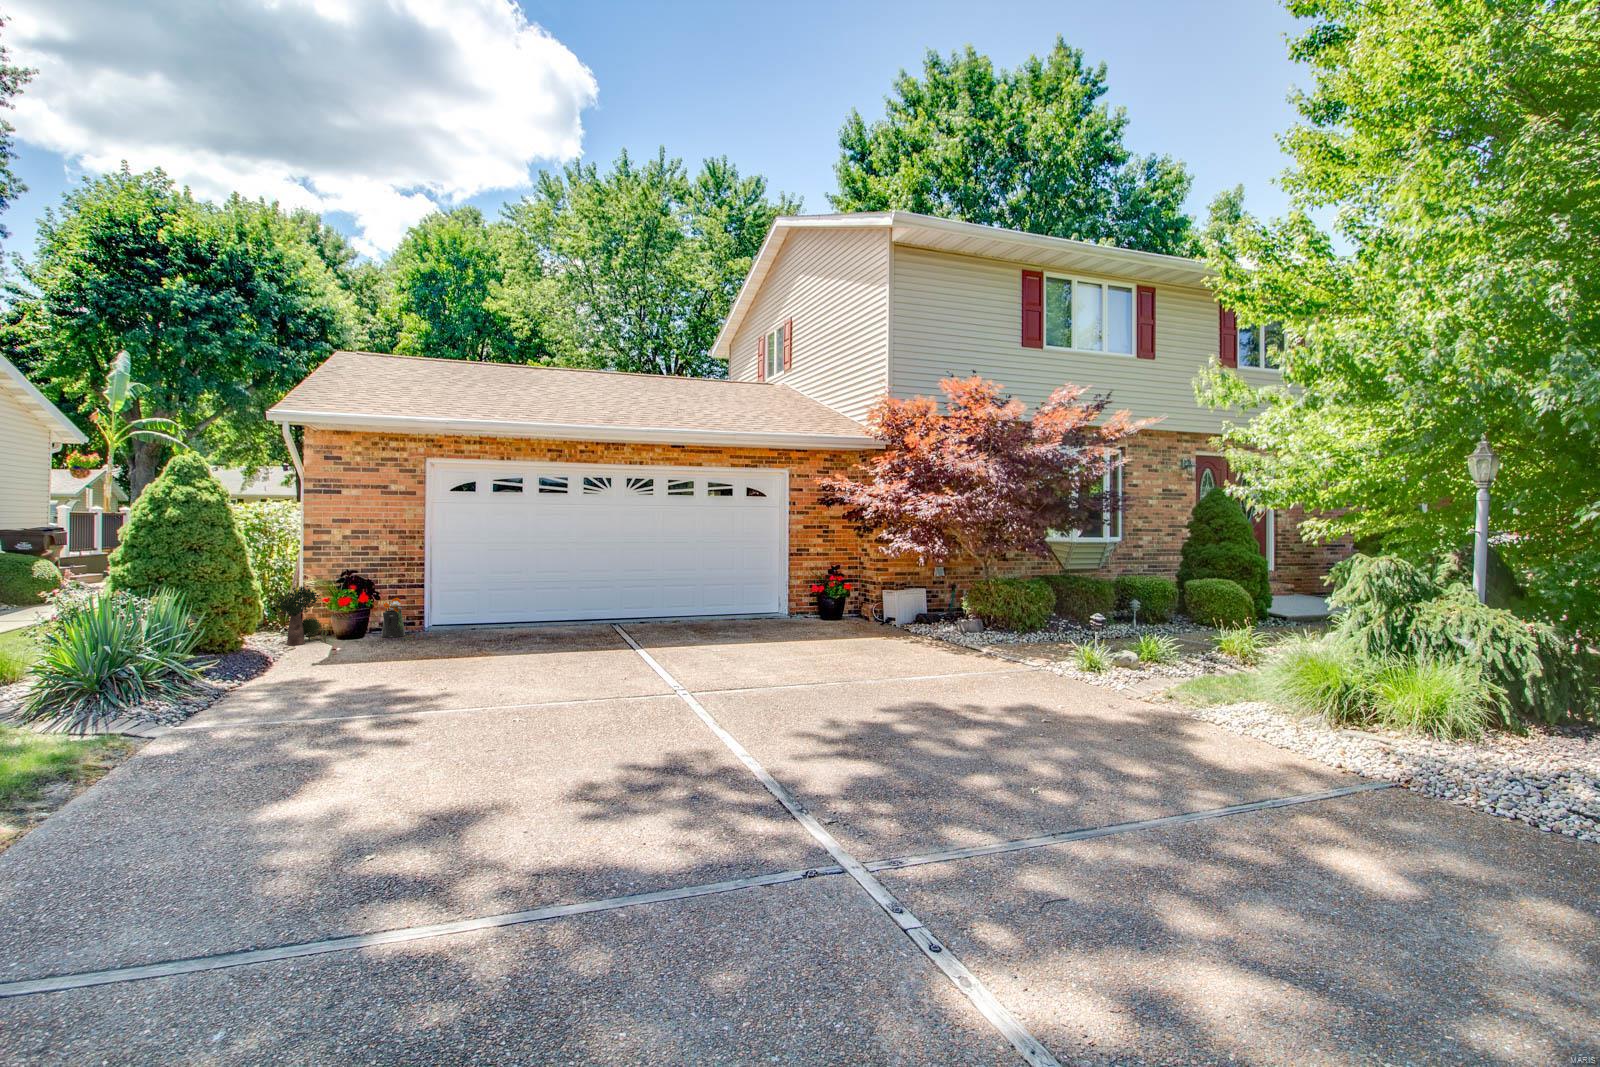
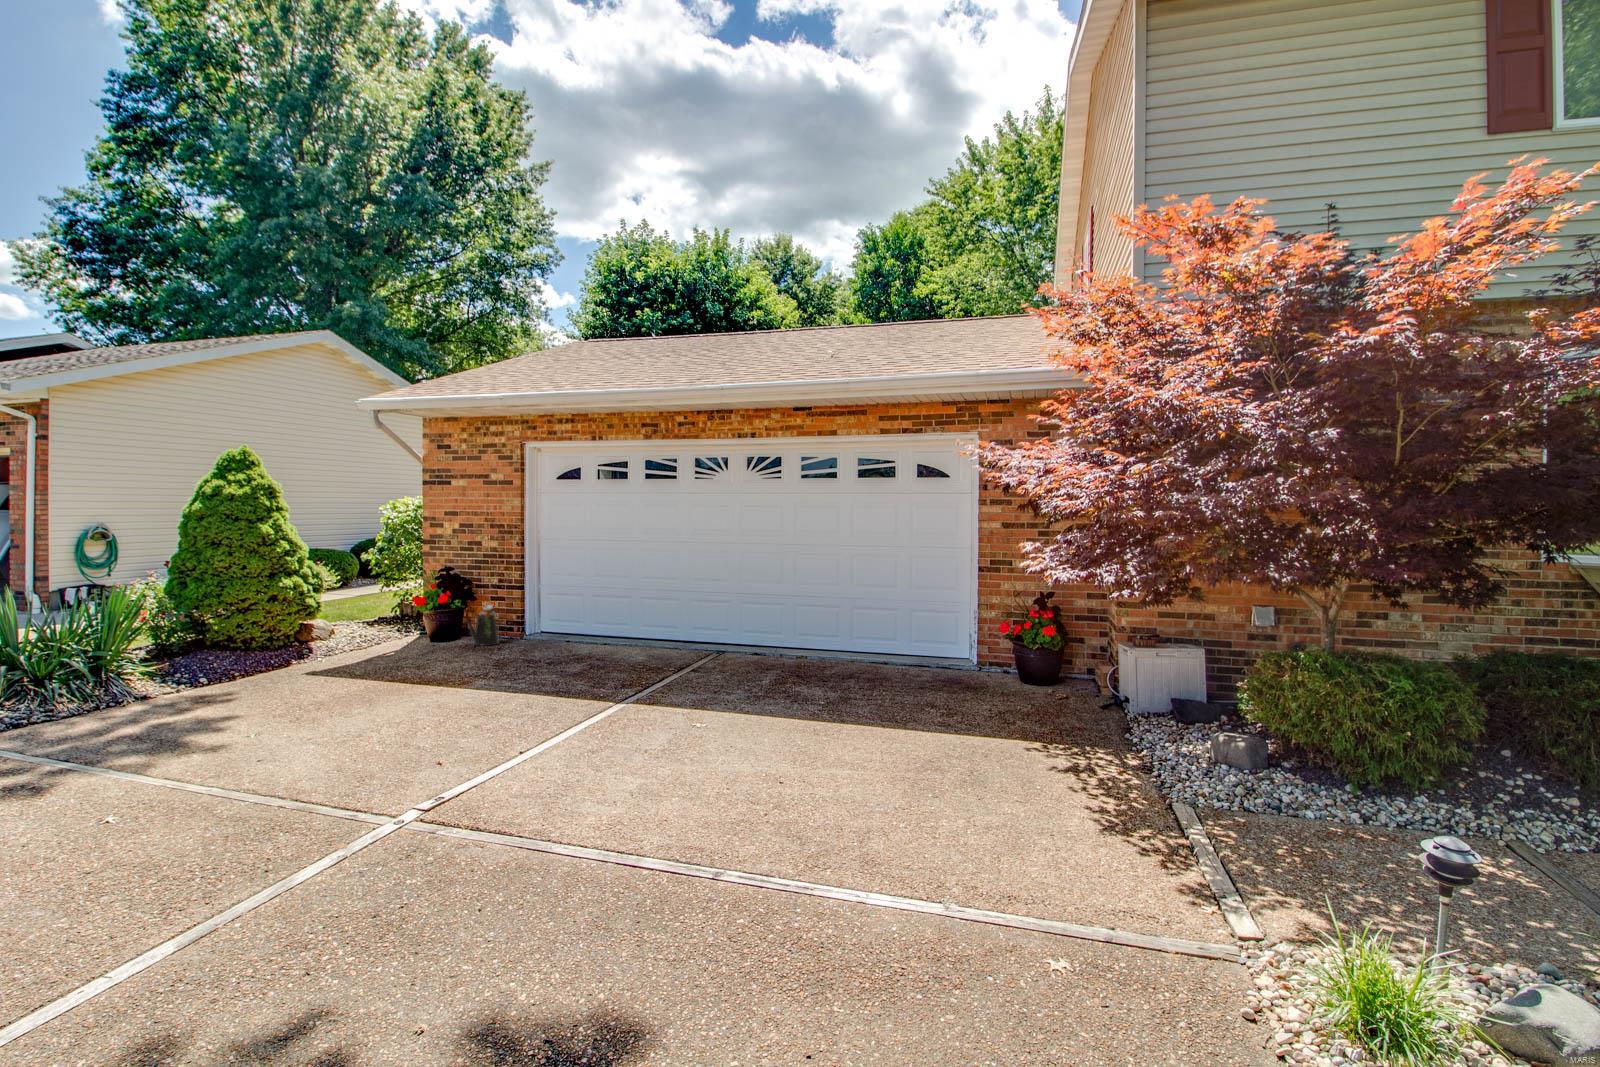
potted plant: present [276,586,328,645] -> none [370,583,425,646]

